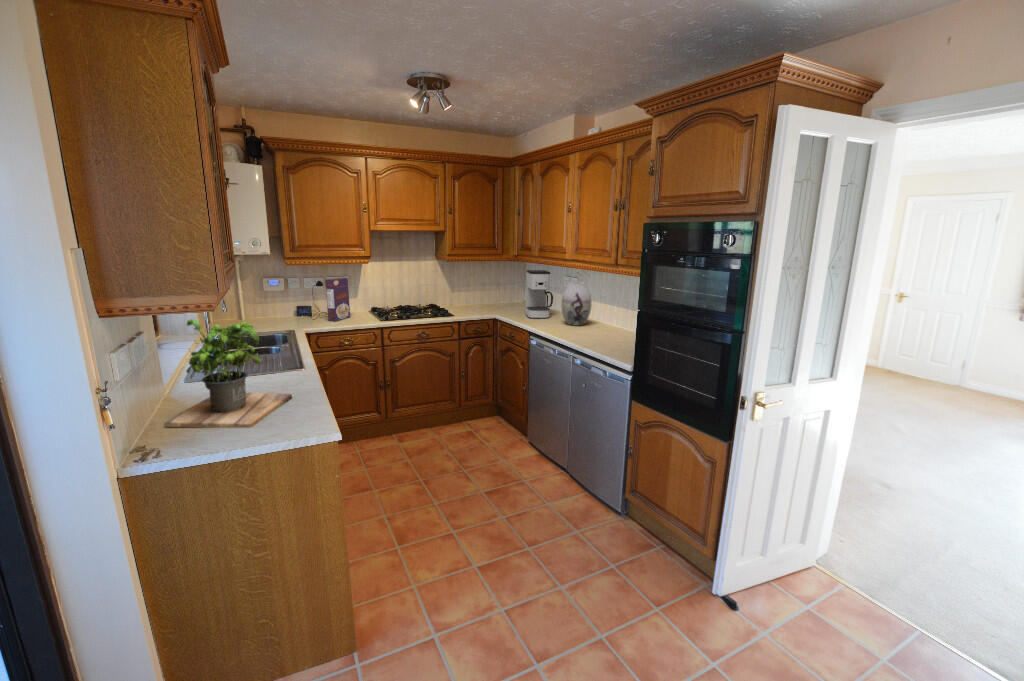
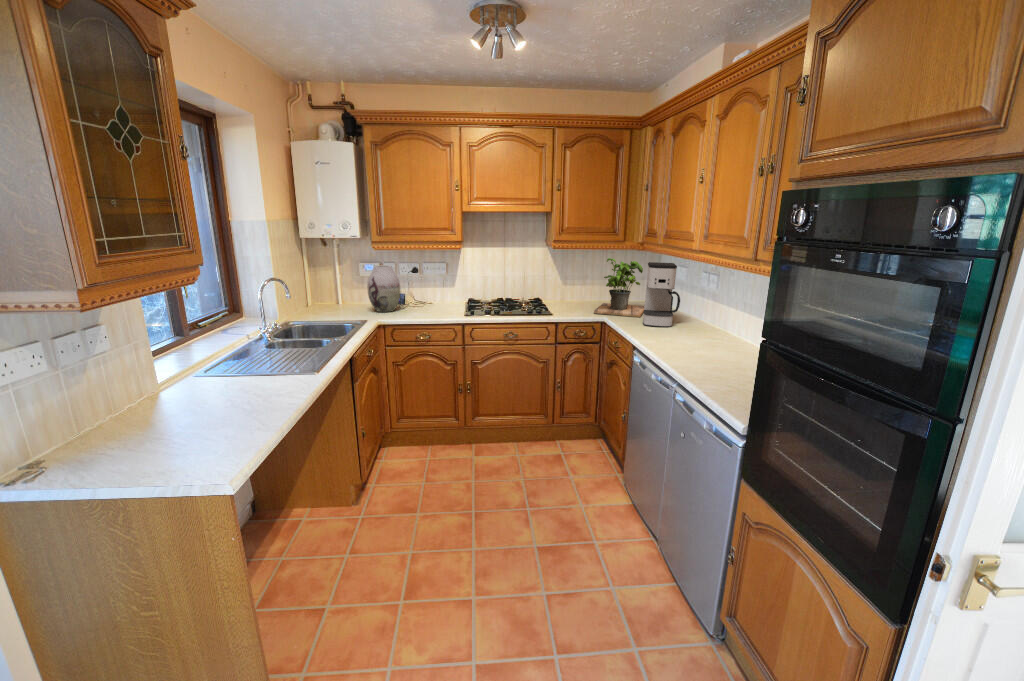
cereal box: present [325,278,350,321] -> none [412,264,440,312]
vase: present [562,282,591,326] -> present [368,265,400,312]
potted plant: present [164,319,292,428] -> present [594,258,644,317]

